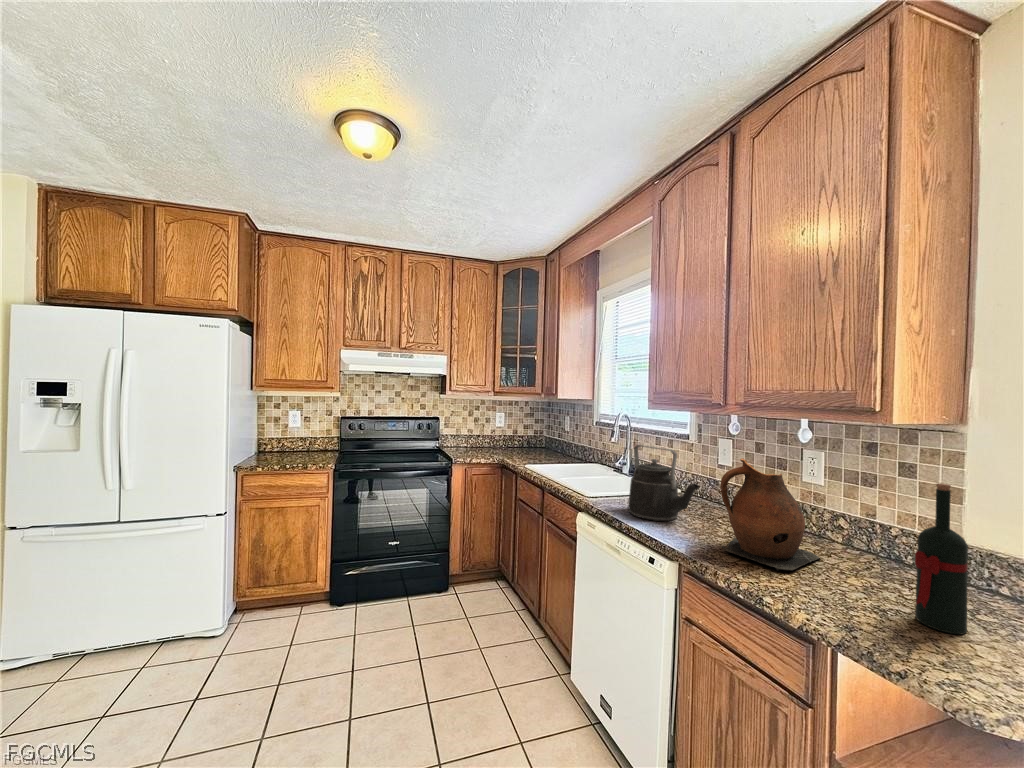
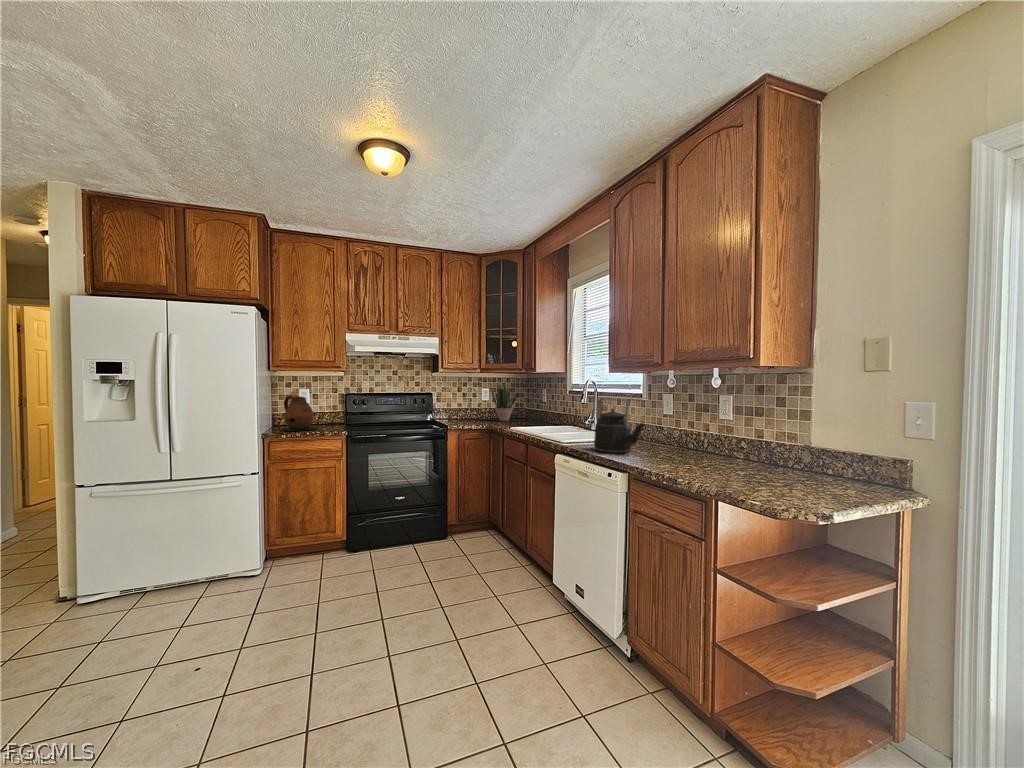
potted plant: none [506,407,536,452] -> present [491,382,518,421]
ceramic pitcher: present [721,459,820,571] -> present [283,392,319,431]
wine bottle: present [915,483,968,634] -> none [766,399,796,490]

